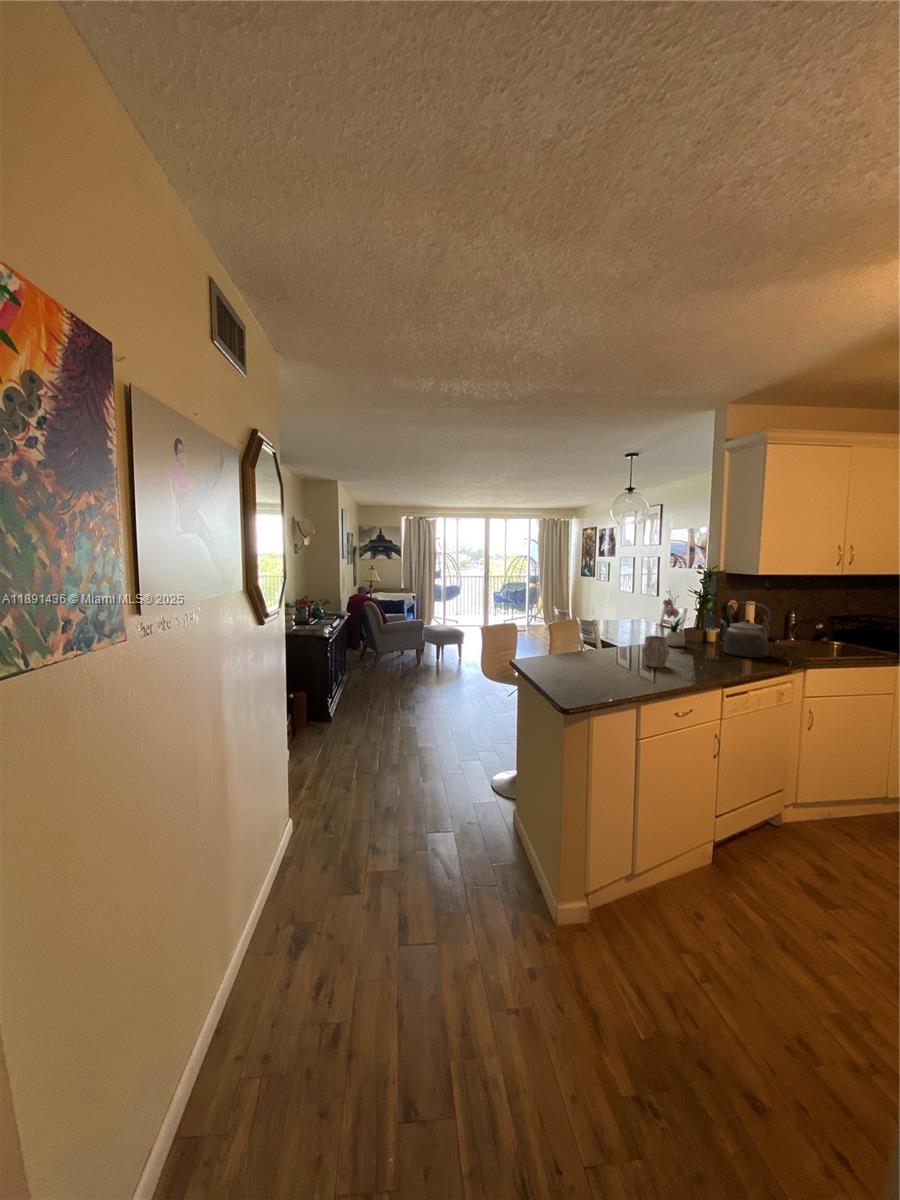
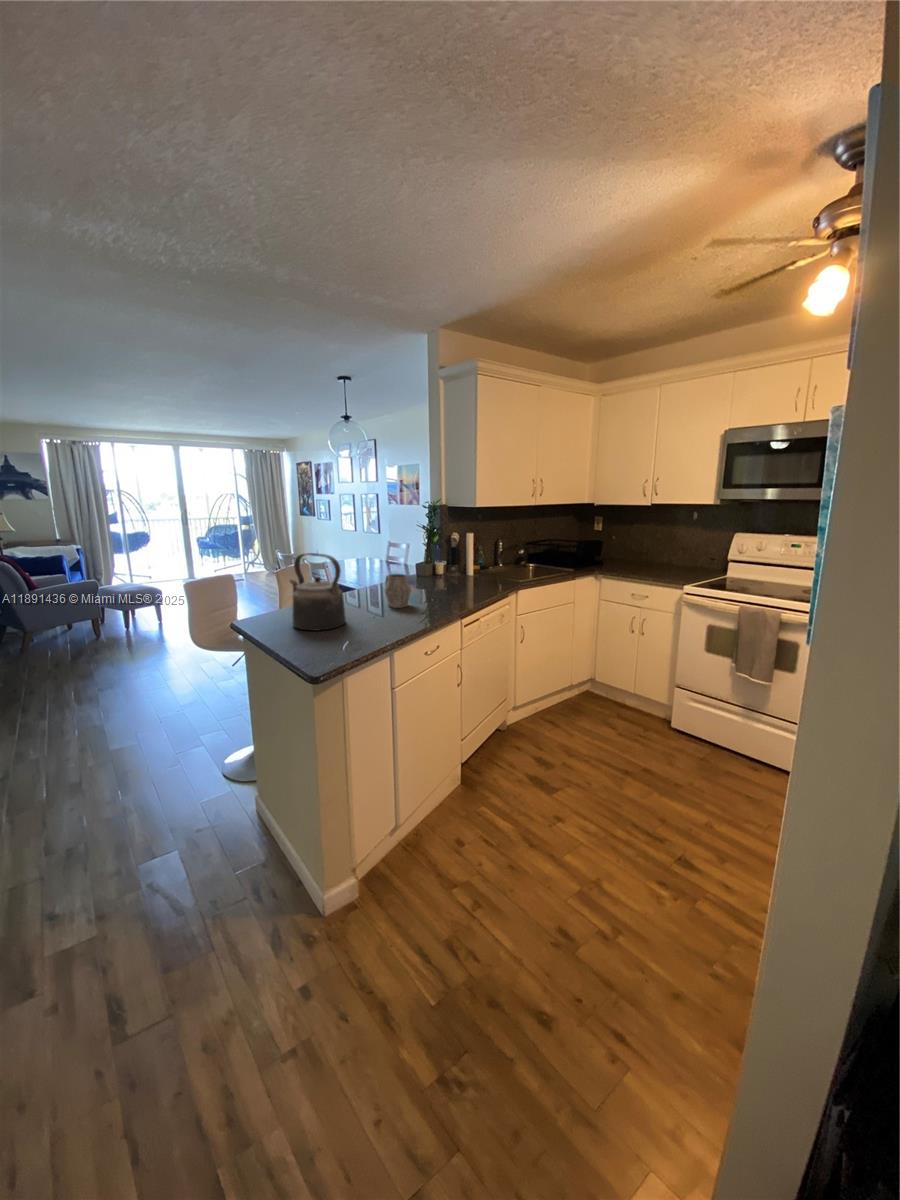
flower arrangement: present [663,592,686,647] -> none [396,525,422,583]
kettle: present [720,602,771,658] -> present [290,553,346,631]

